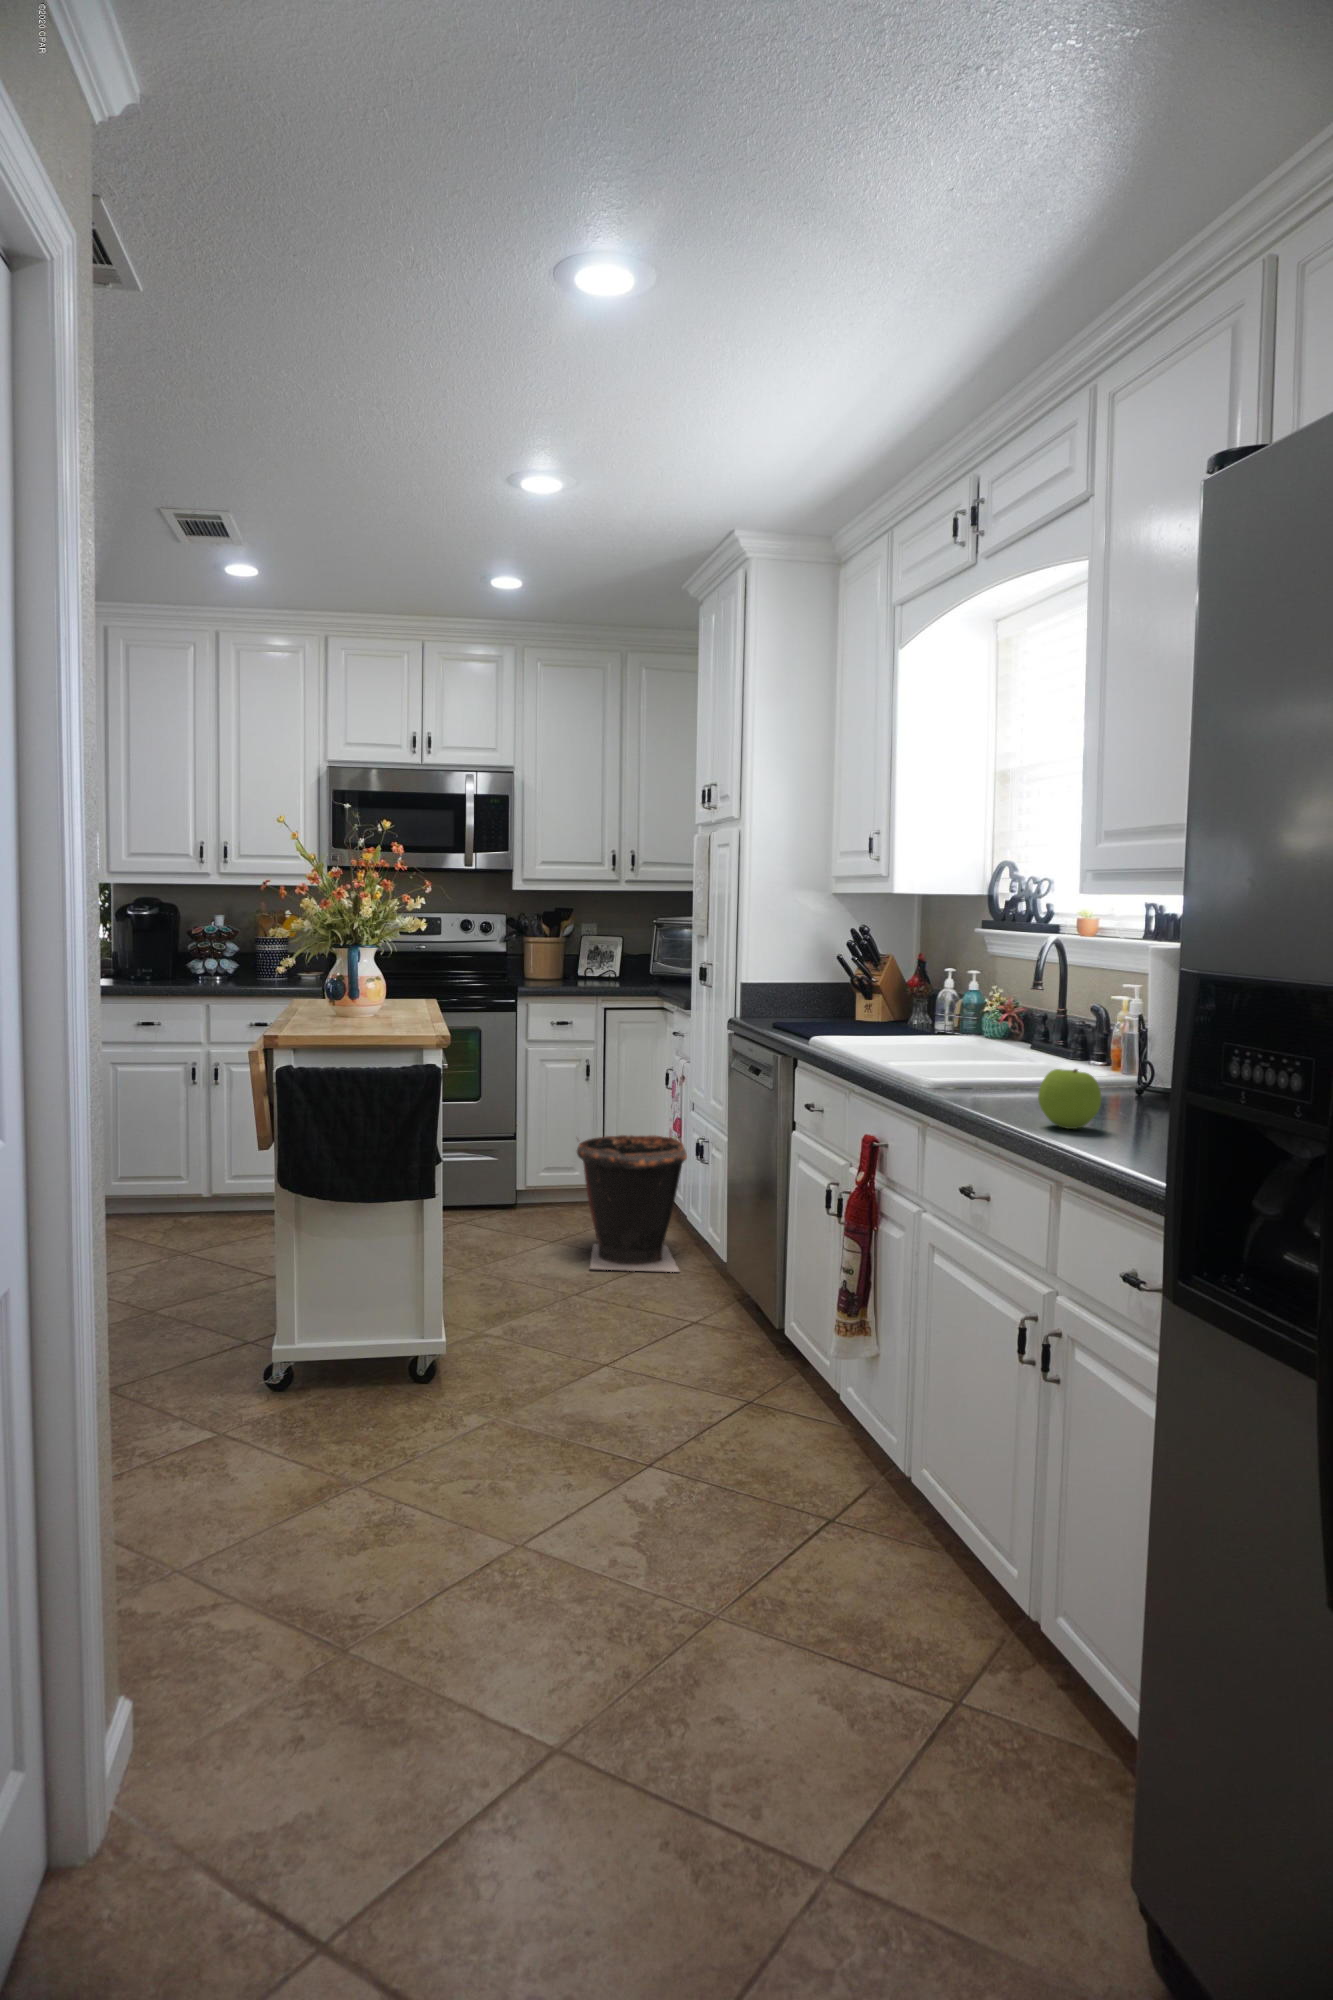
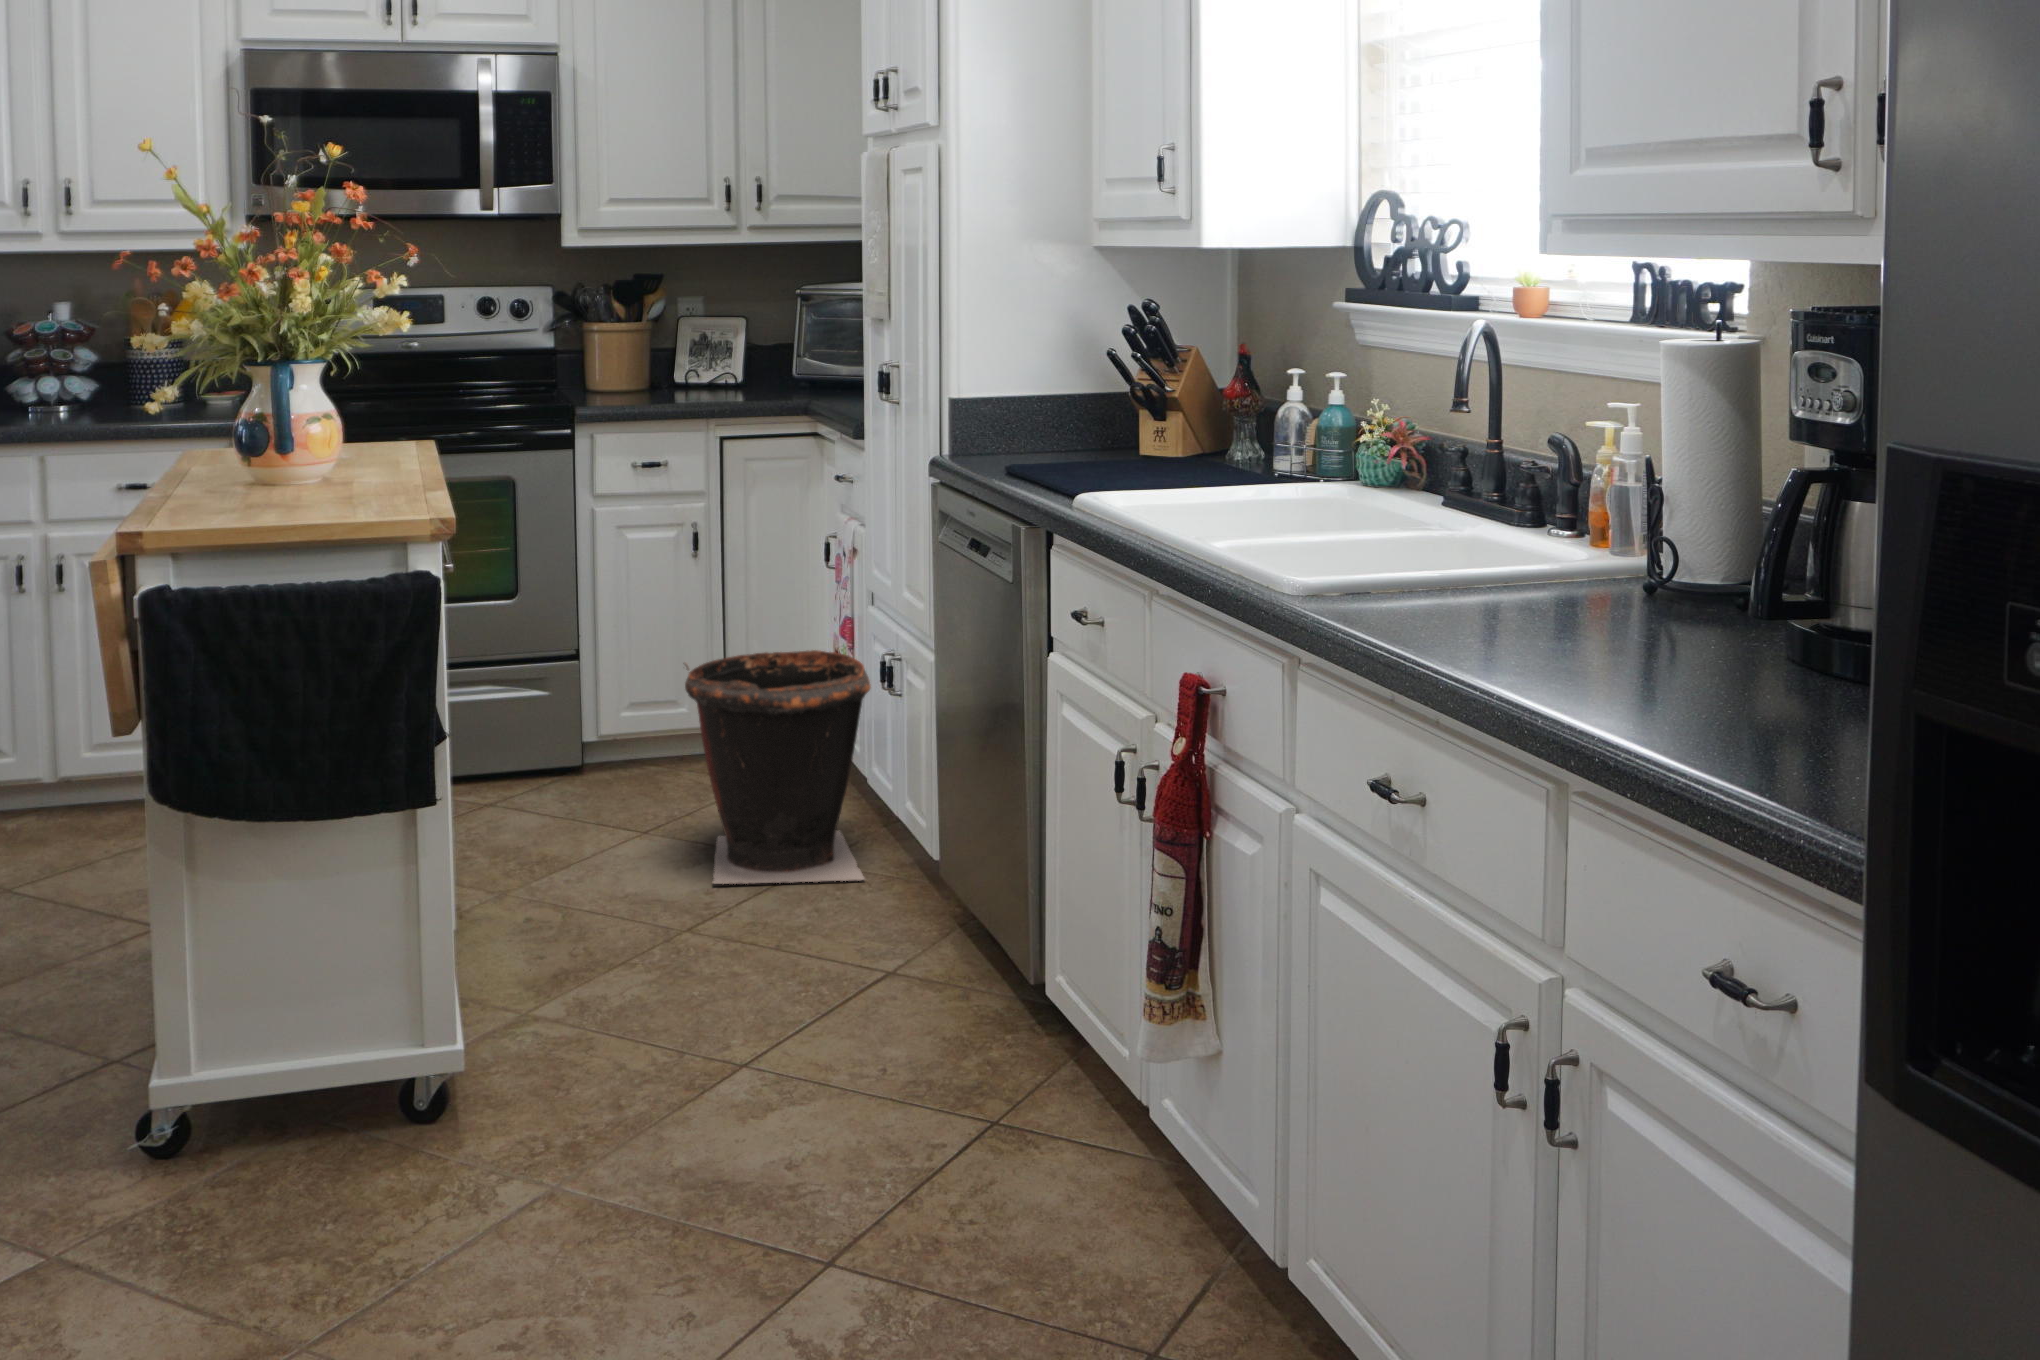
apple: present [1038,1069,1101,1129] -> none [1502,574,1611,680]

